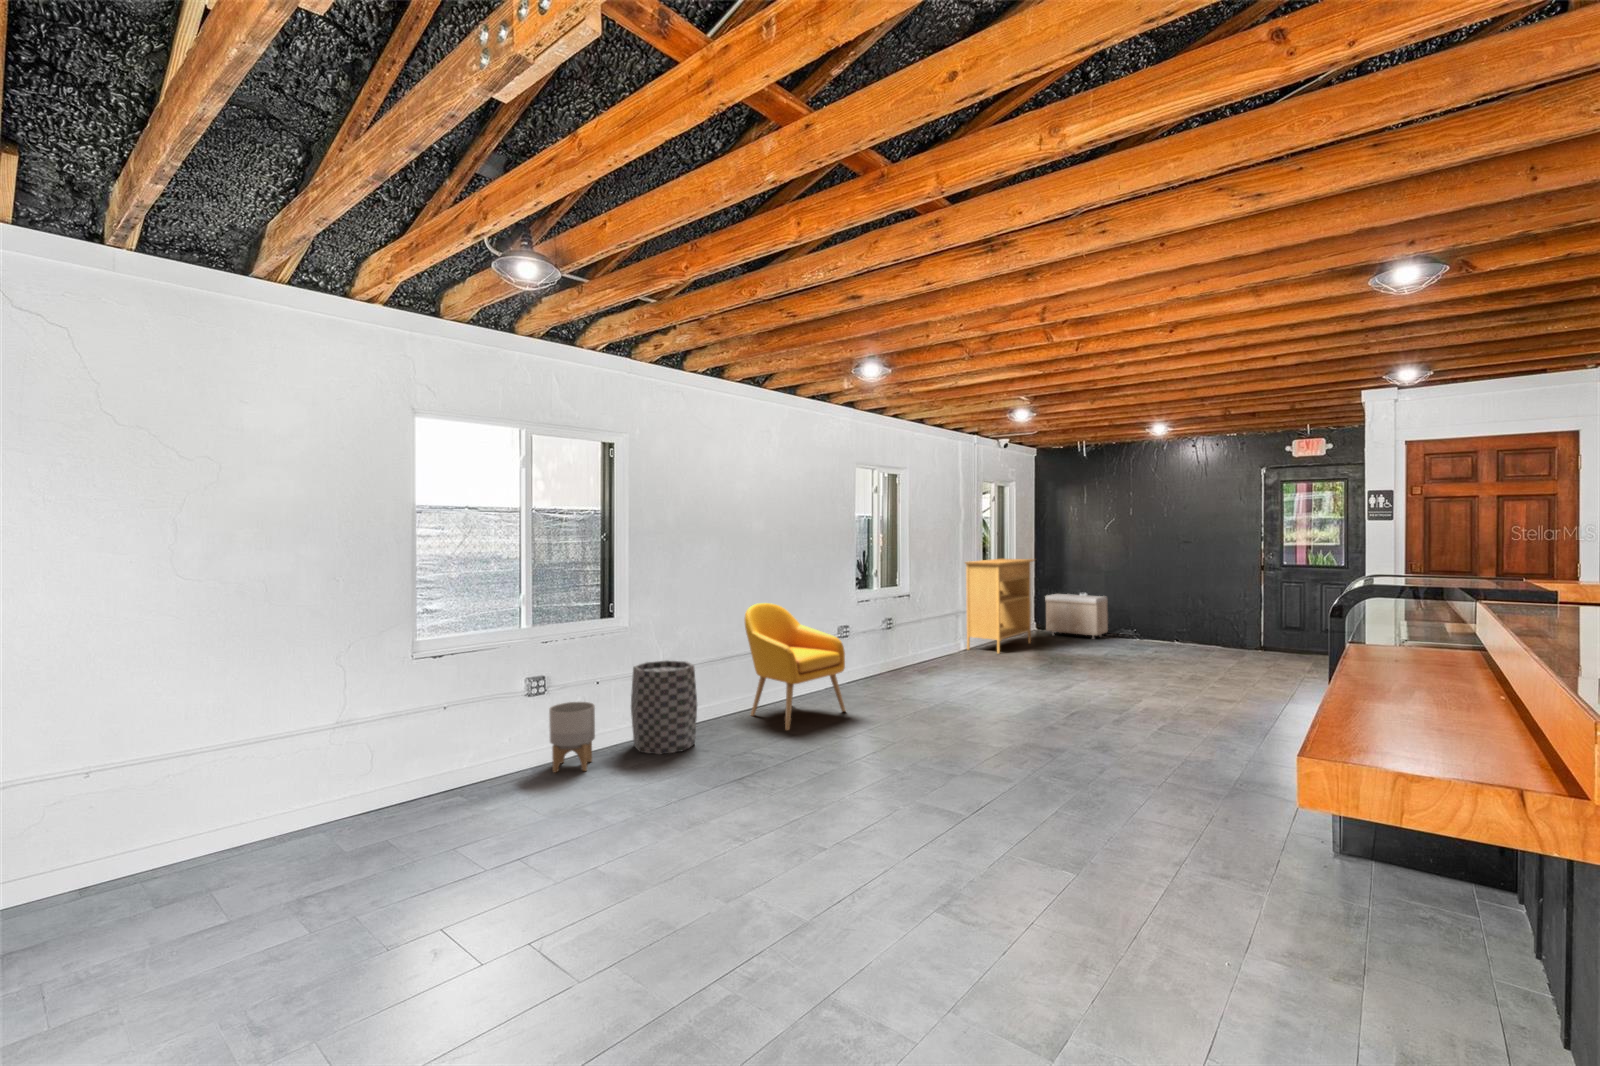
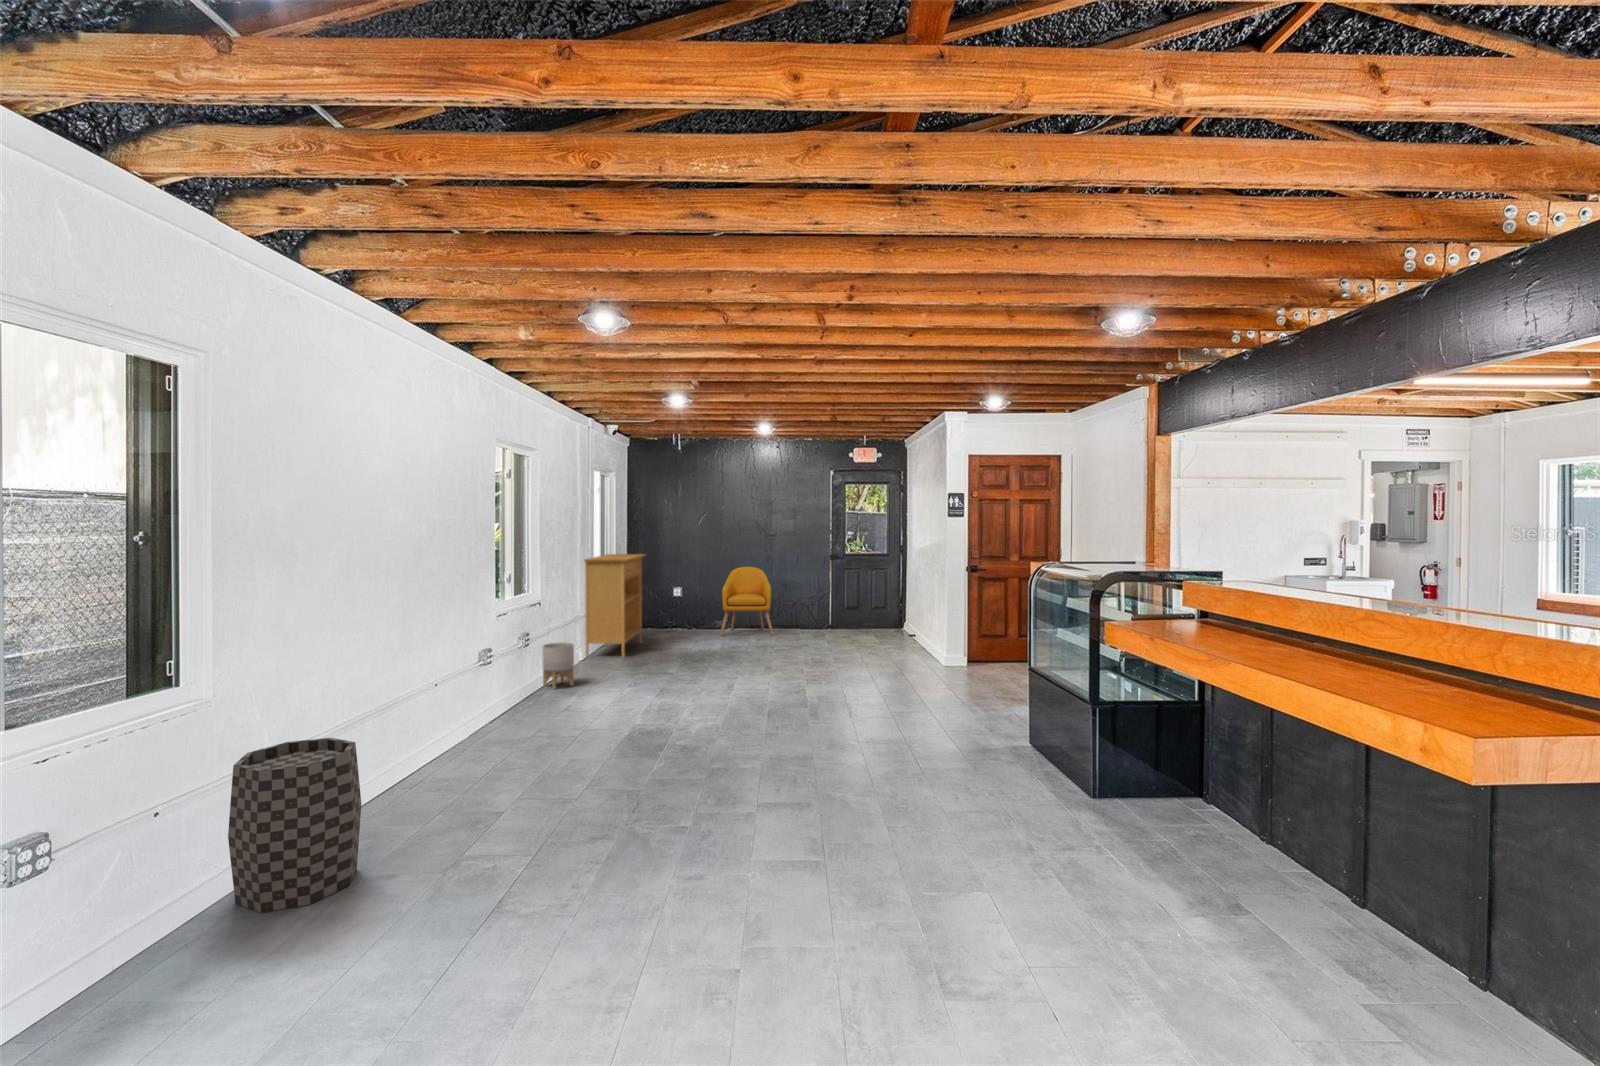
storage bench: present [1045,594,1108,639] -> none [644,589,701,632]
armchair: present [744,603,845,730] -> present [720,567,774,636]
planter: present [549,702,595,772] -> present [542,642,574,689]

